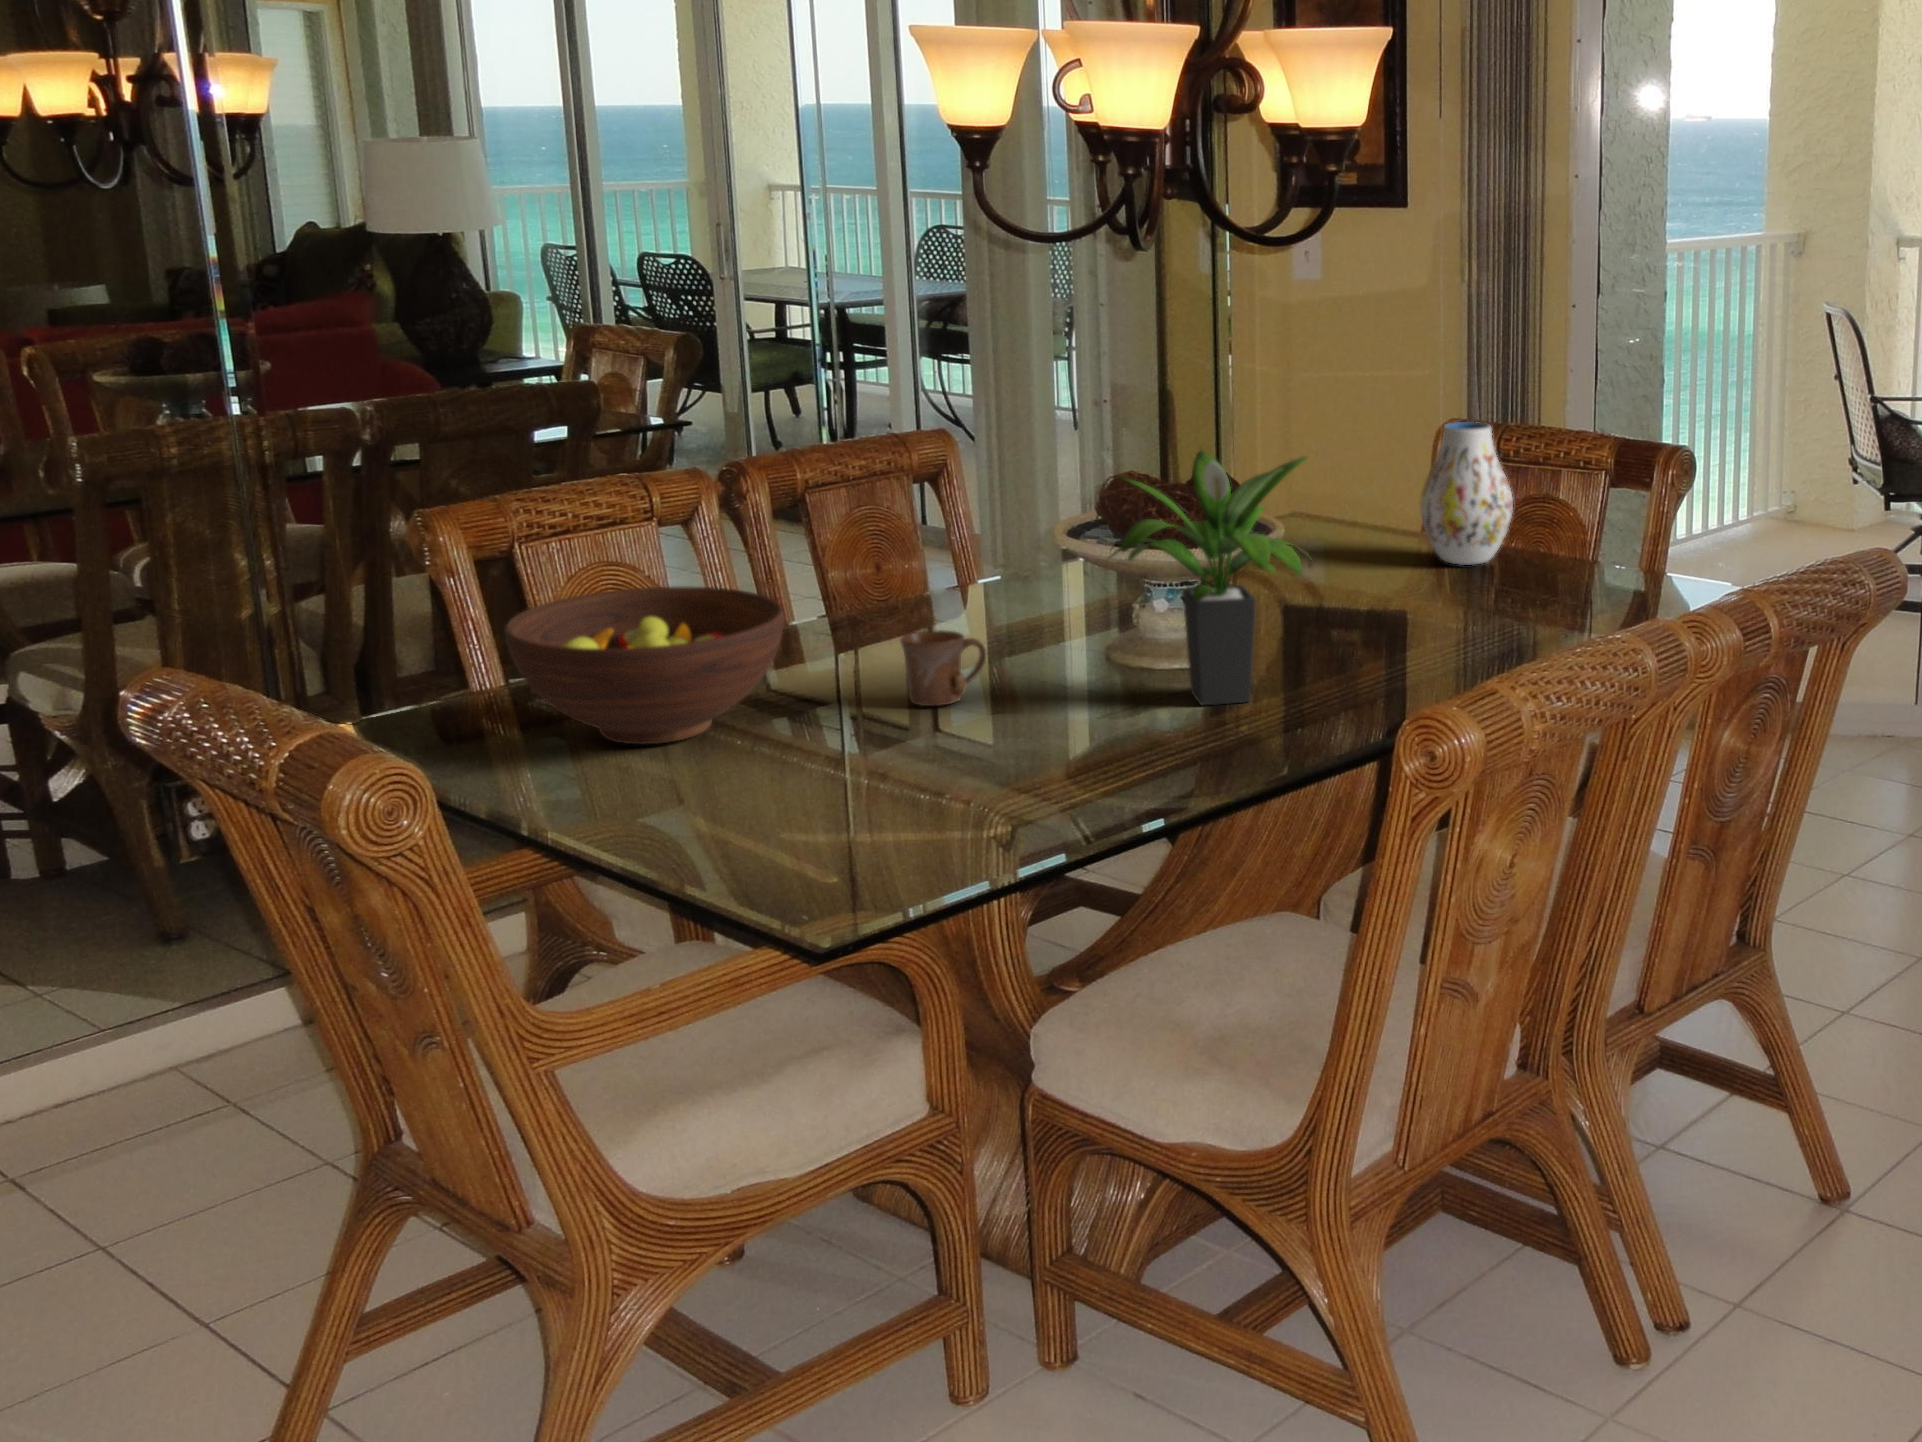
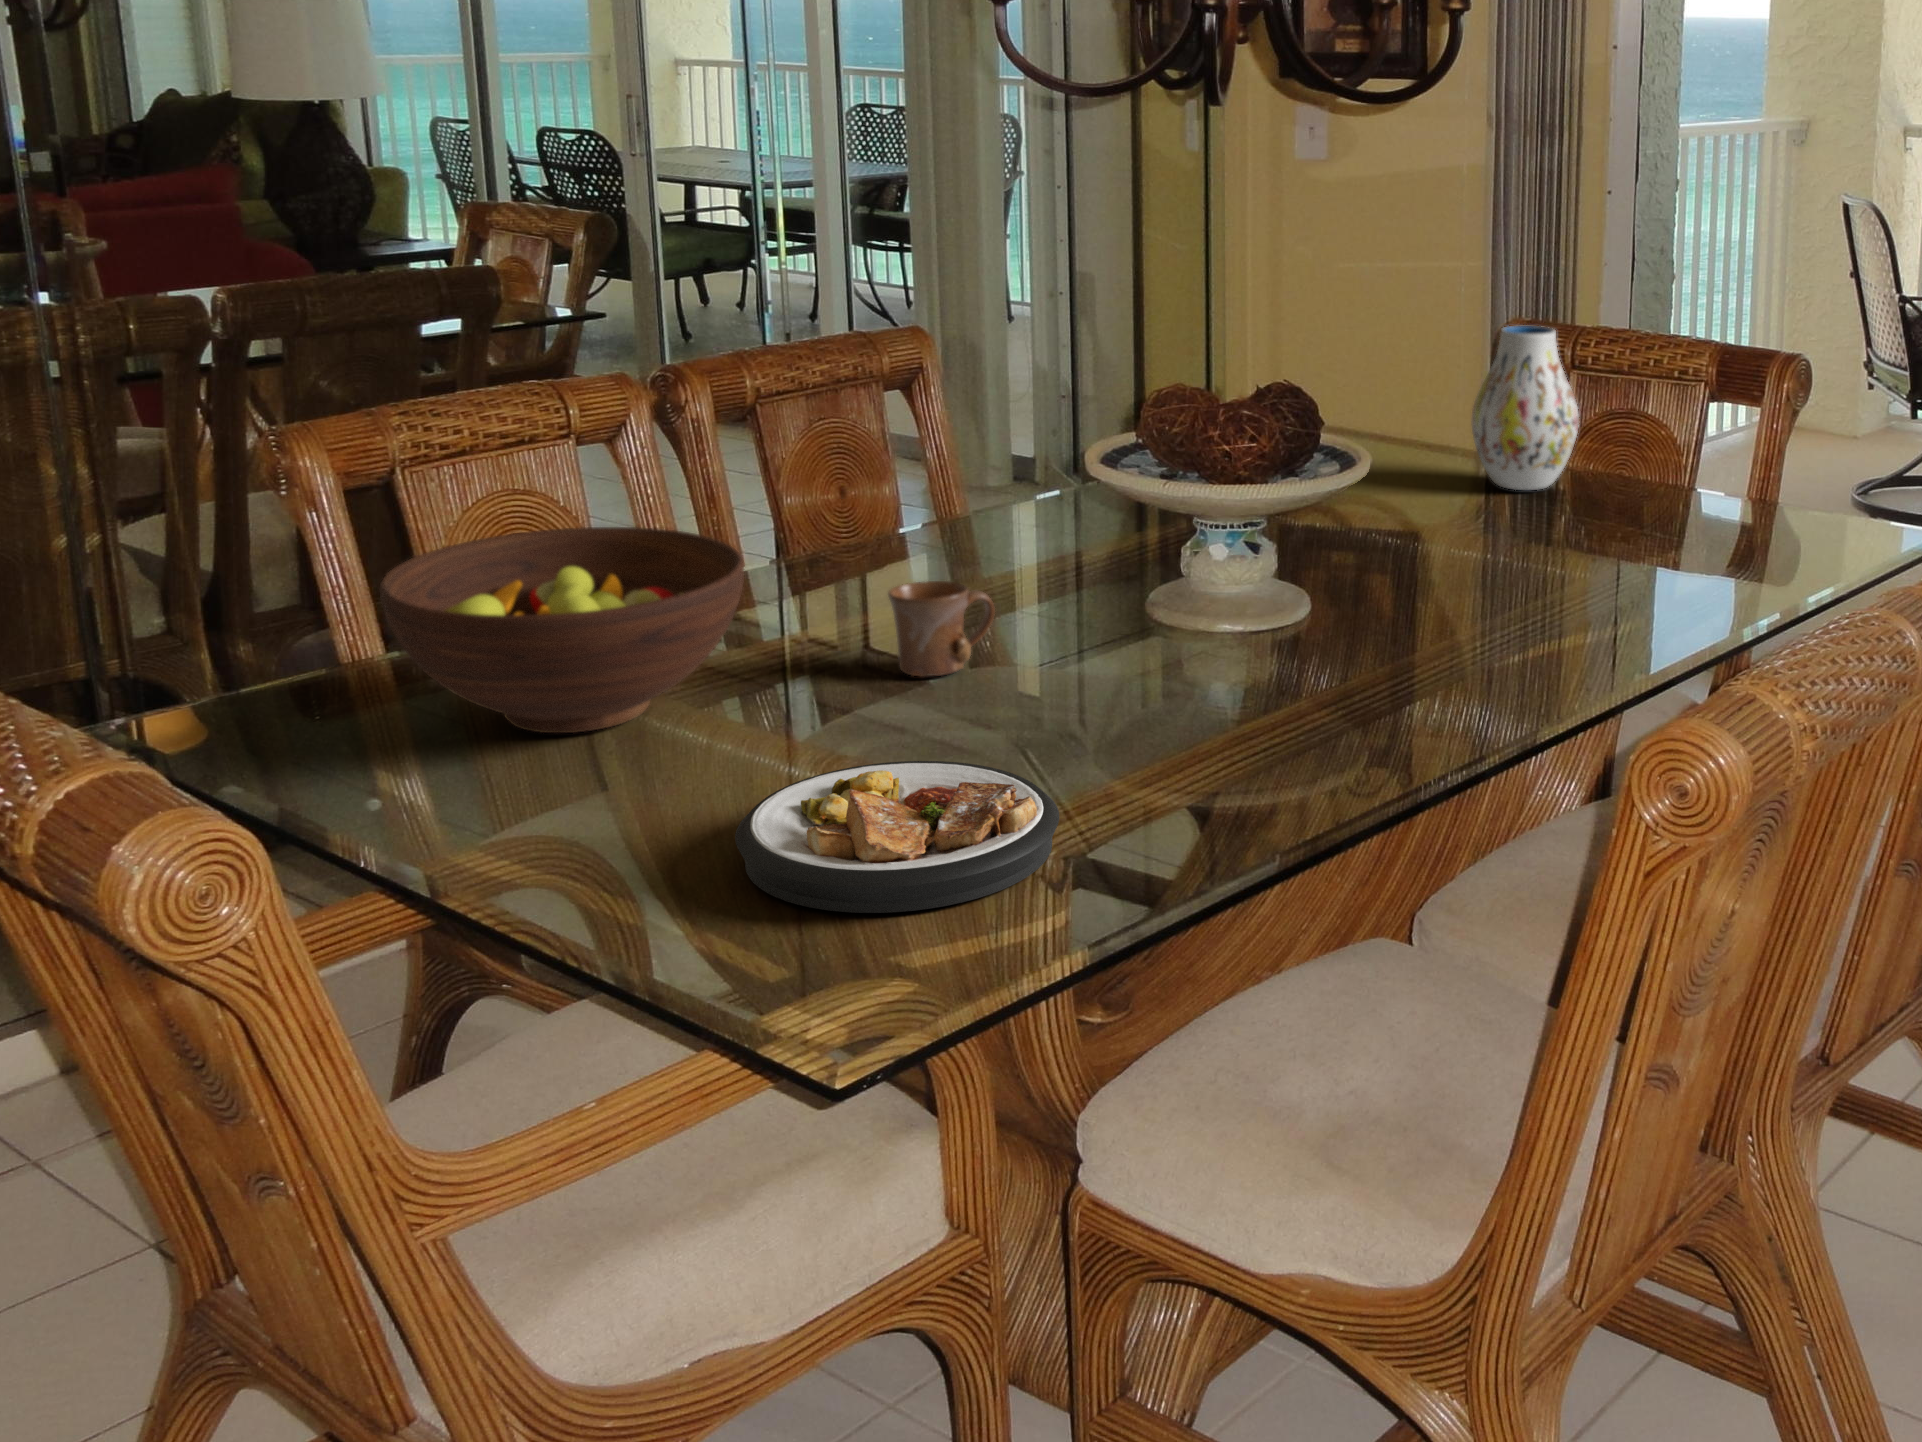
potted plant: present [1109,451,1312,705] -> none [1151,359,1399,675]
plate: none [766,760,1011,862] -> present [735,761,1059,913]

